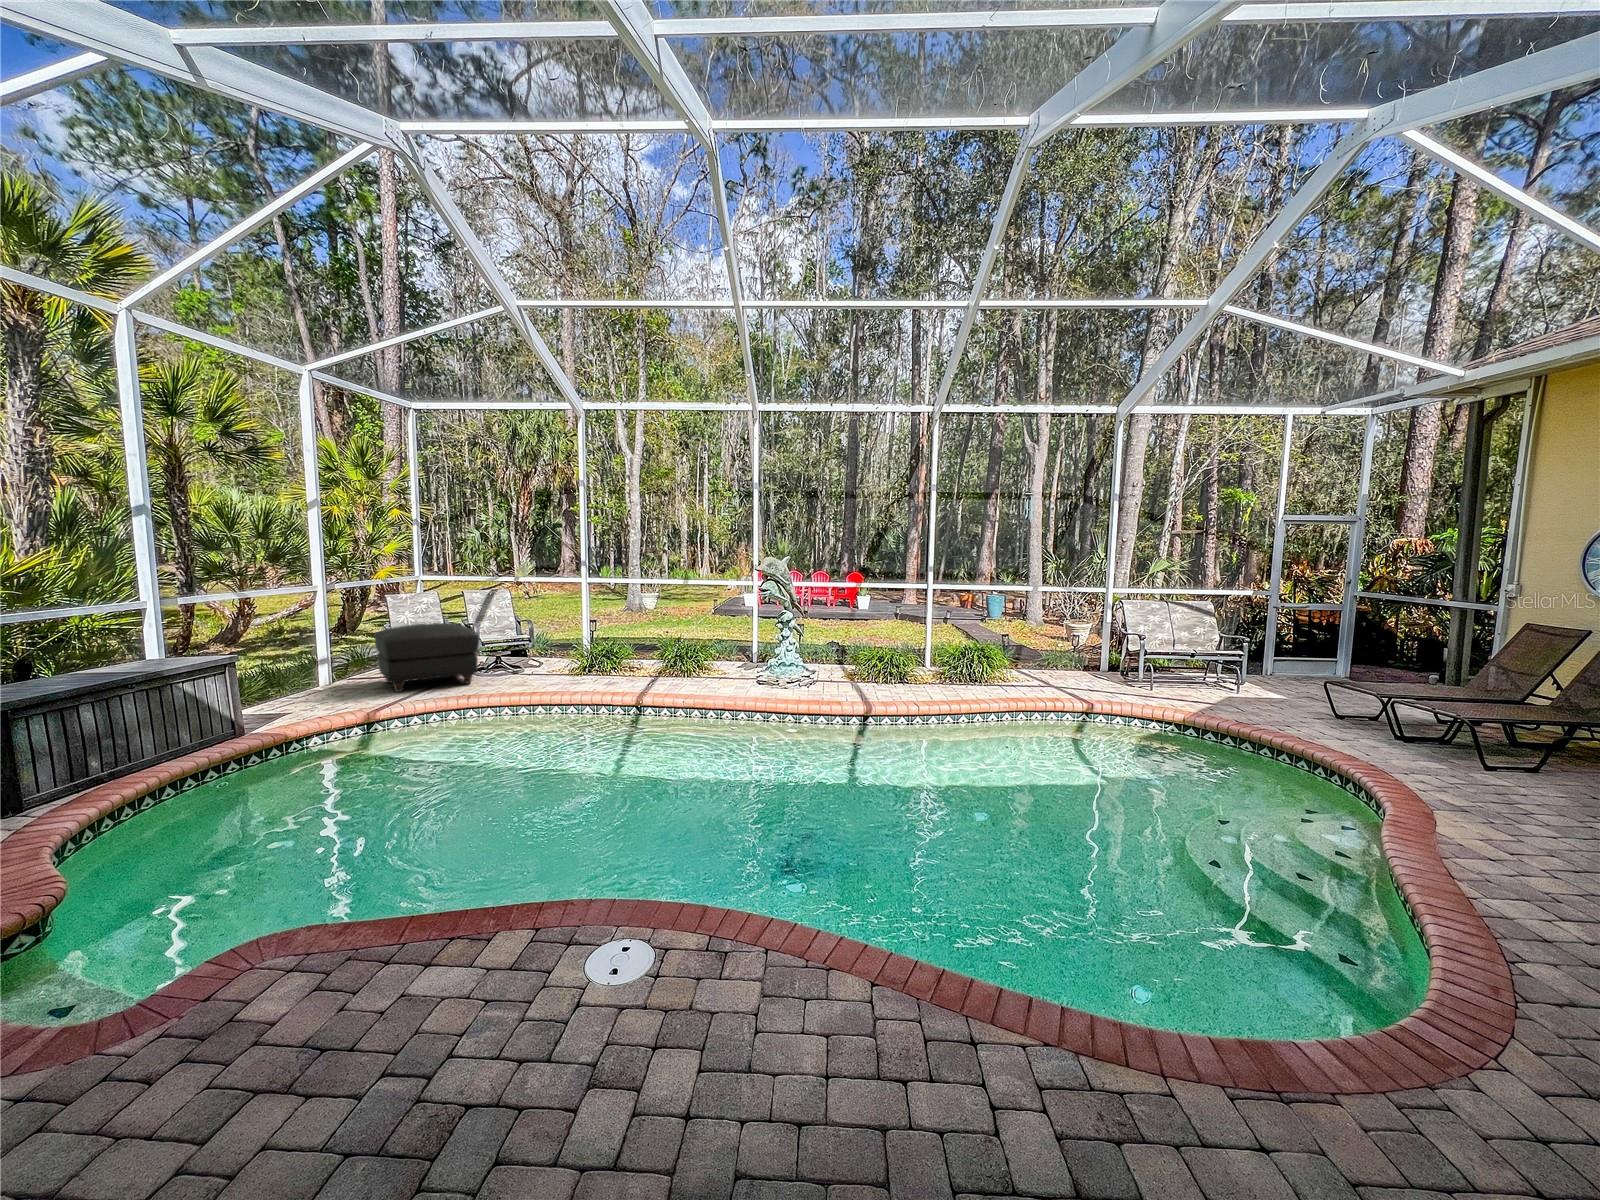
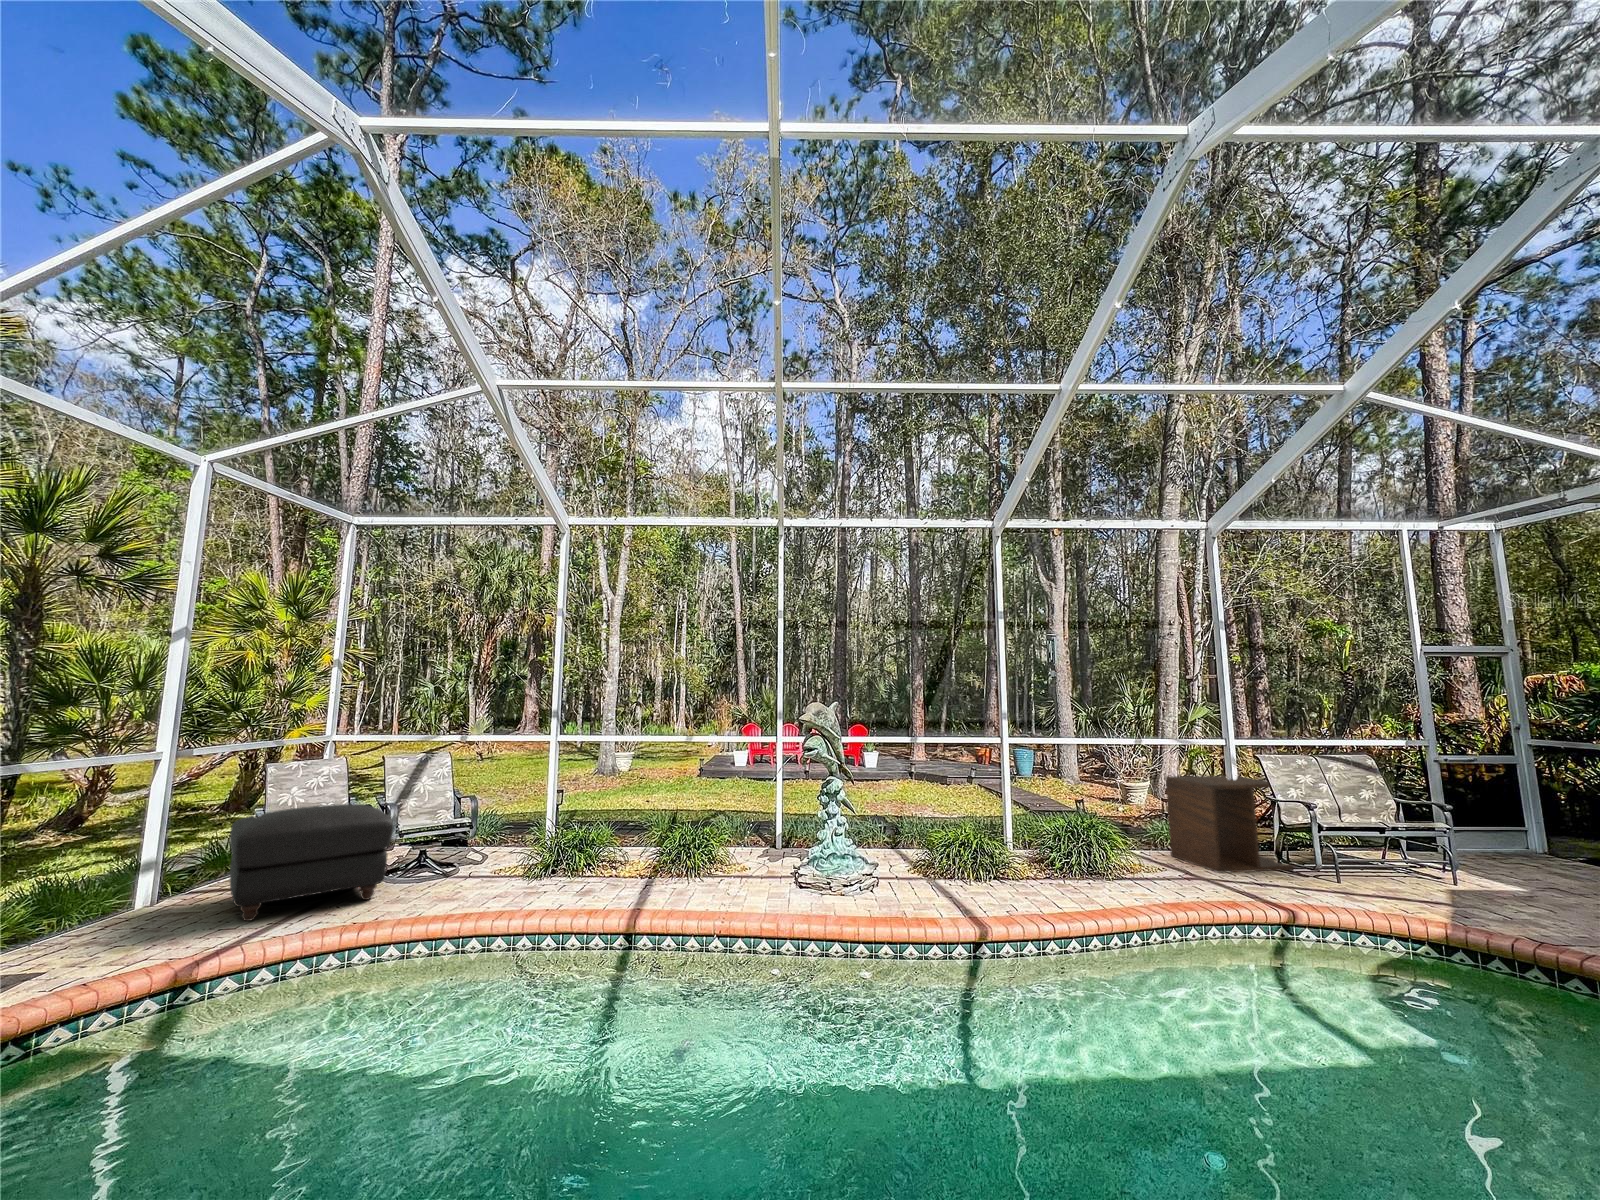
side table: none [1049,615,1134,683] -> present [1166,775,1293,873]

